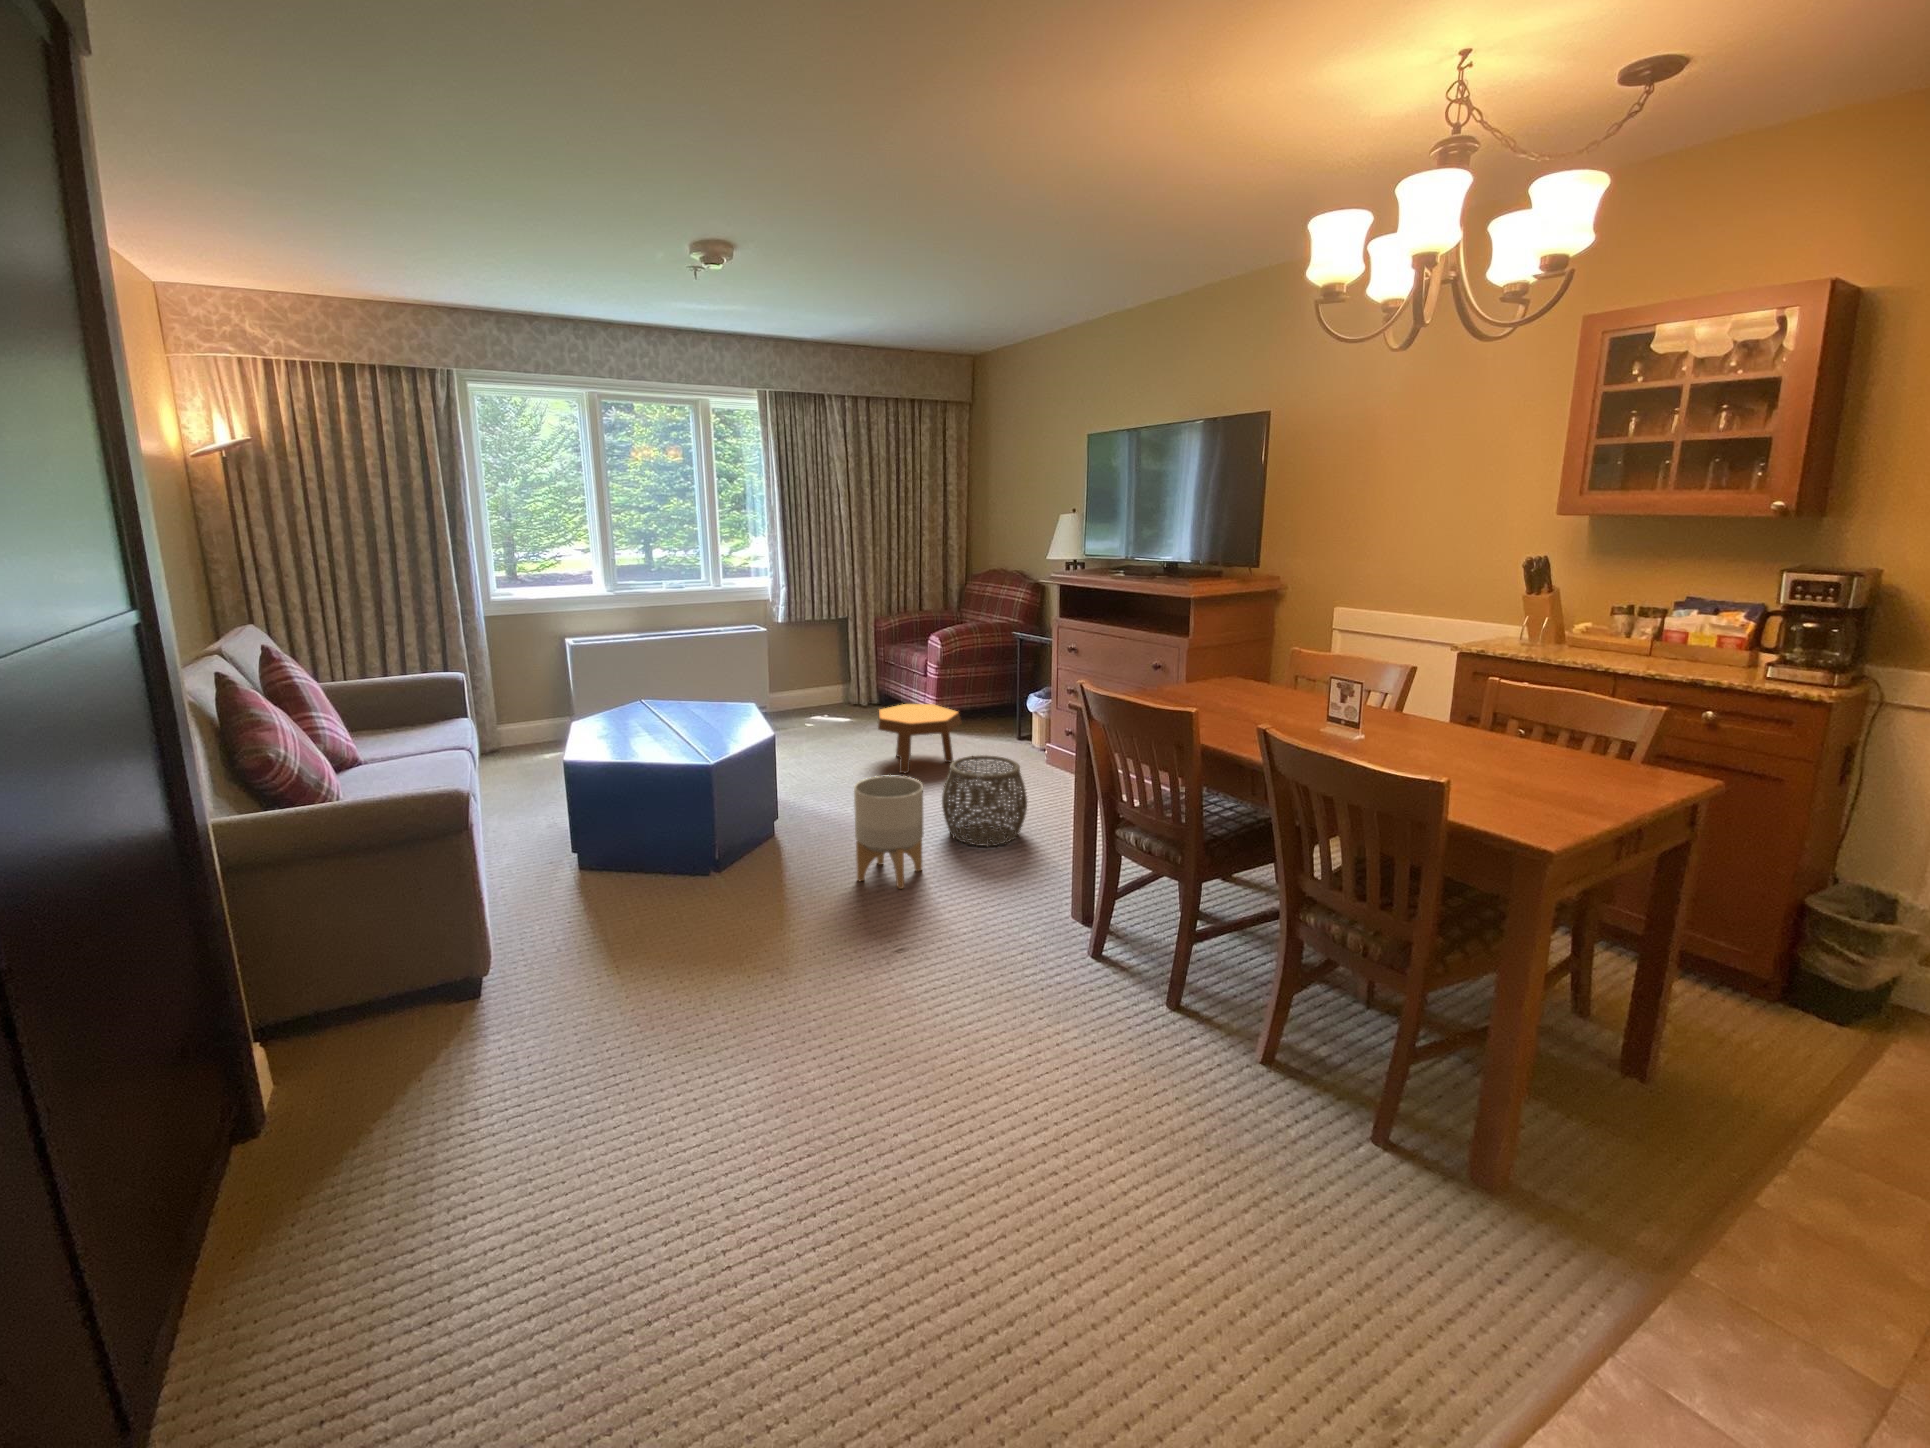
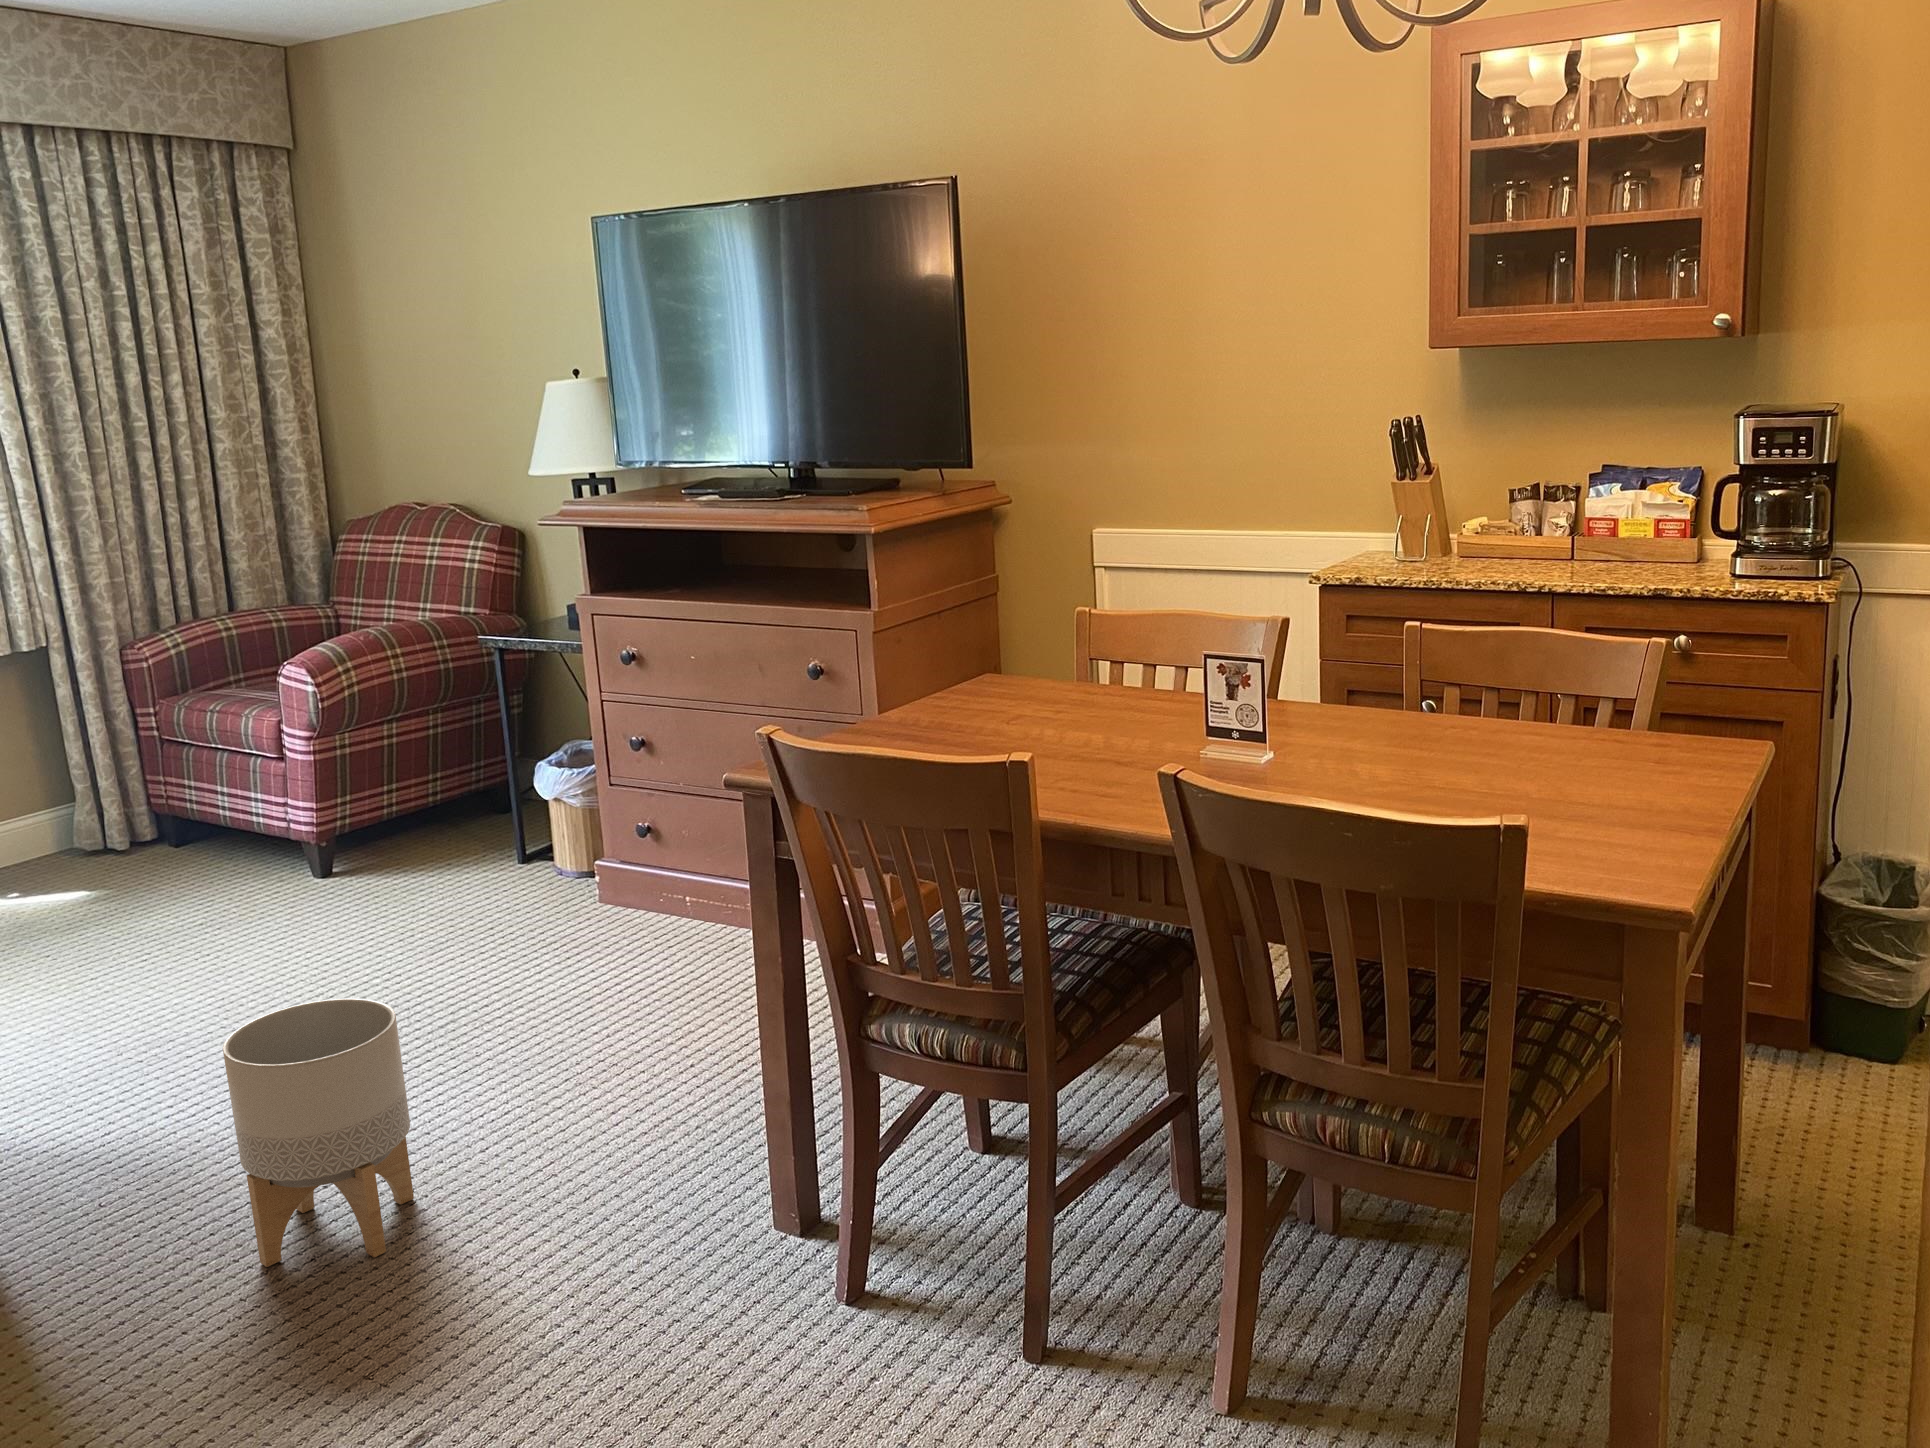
footstool: present [878,704,962,773] -> none [193,815,402,984]
woven basket: present [942,755,1027,846] -> none [415,907,612,1112]

